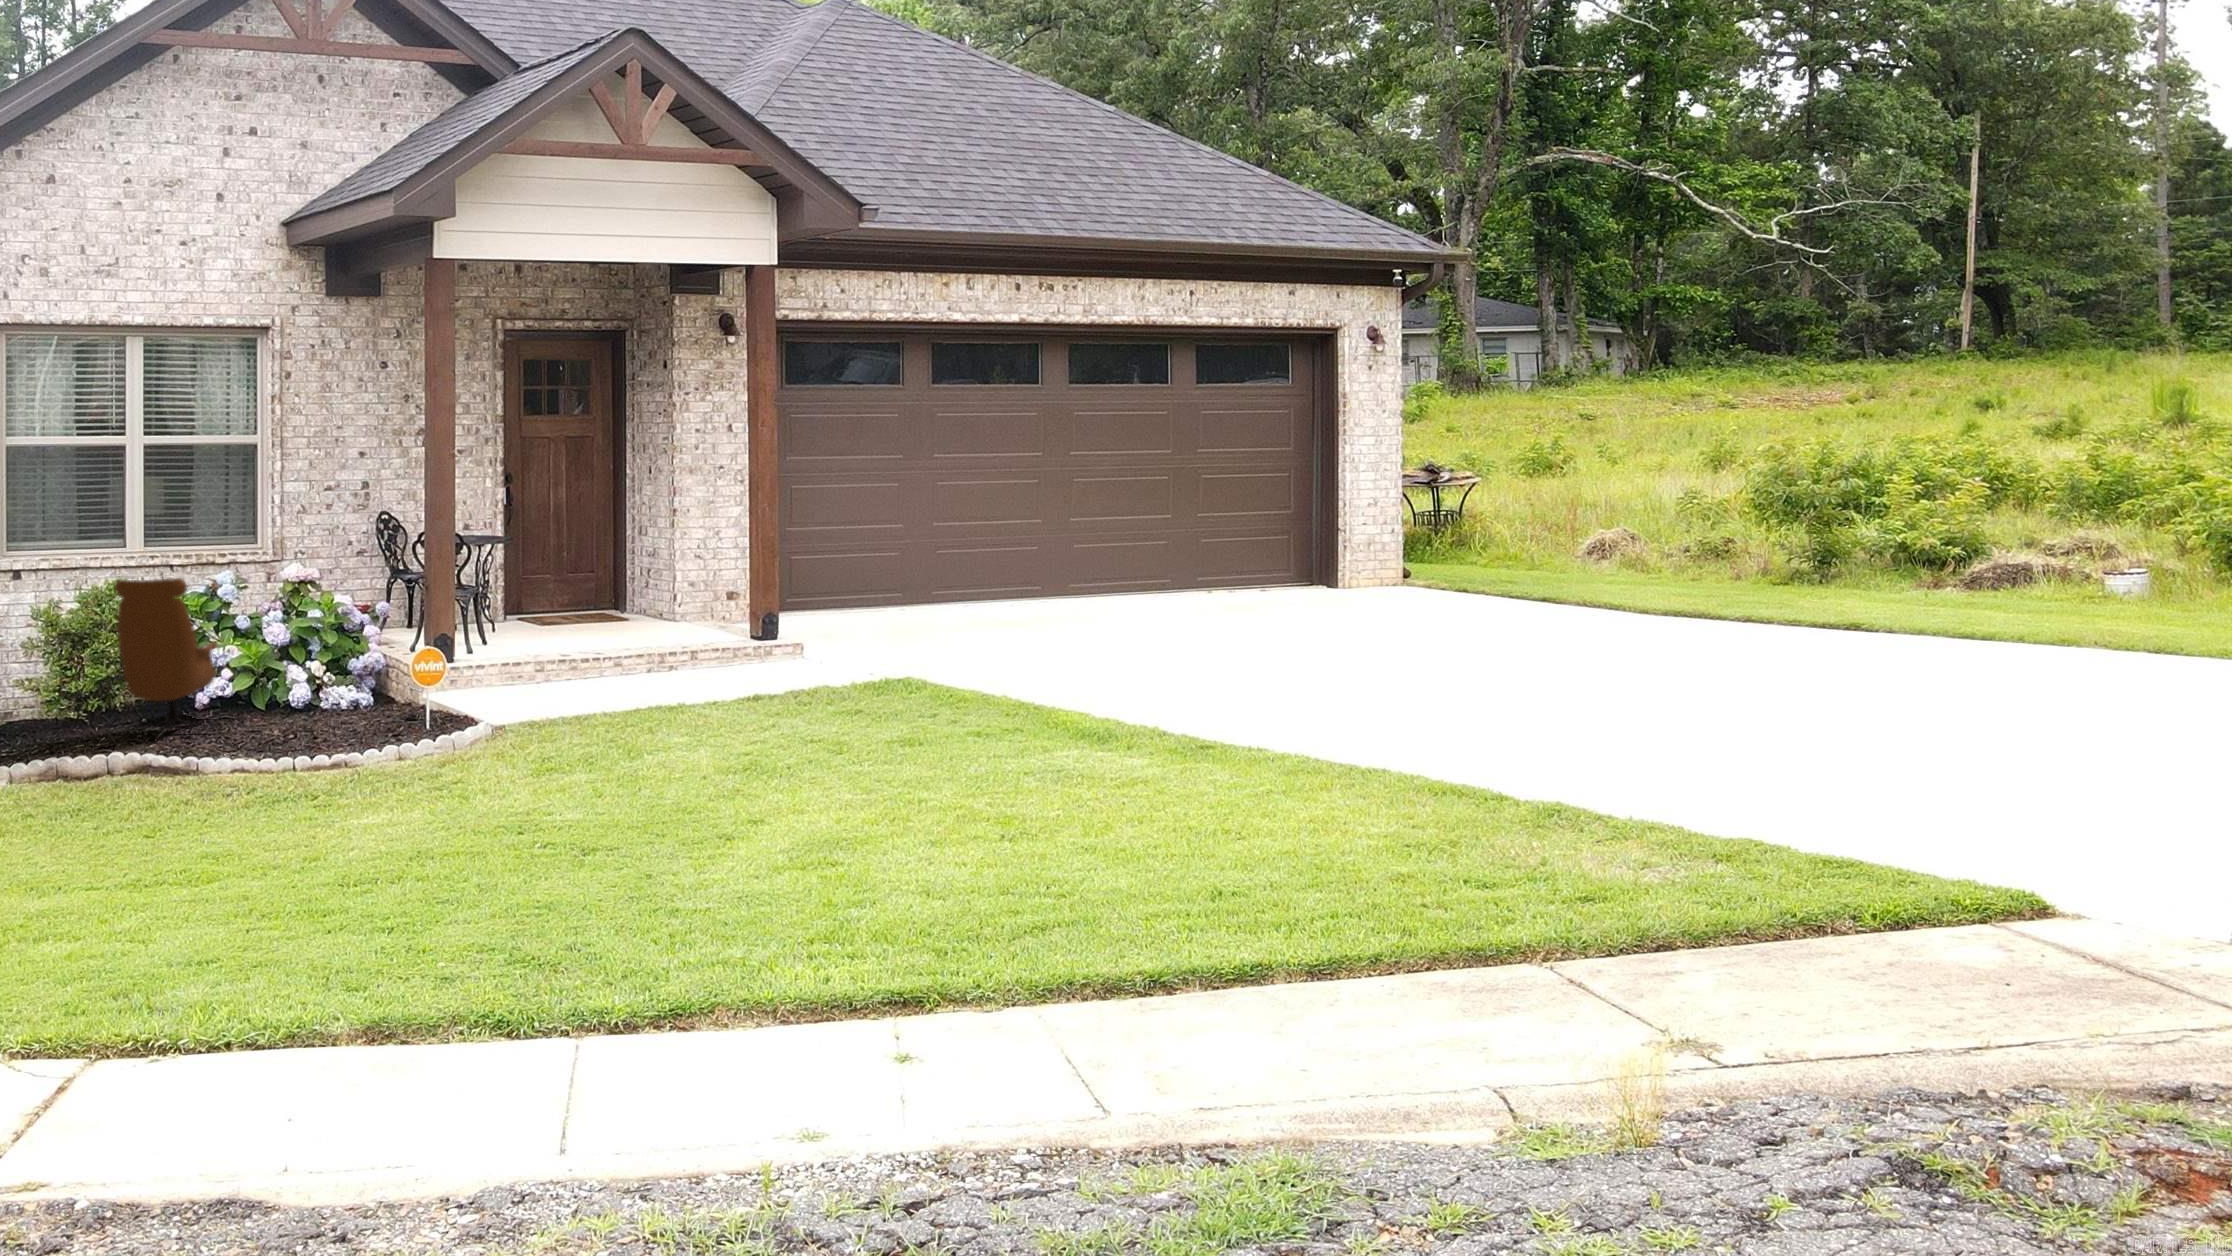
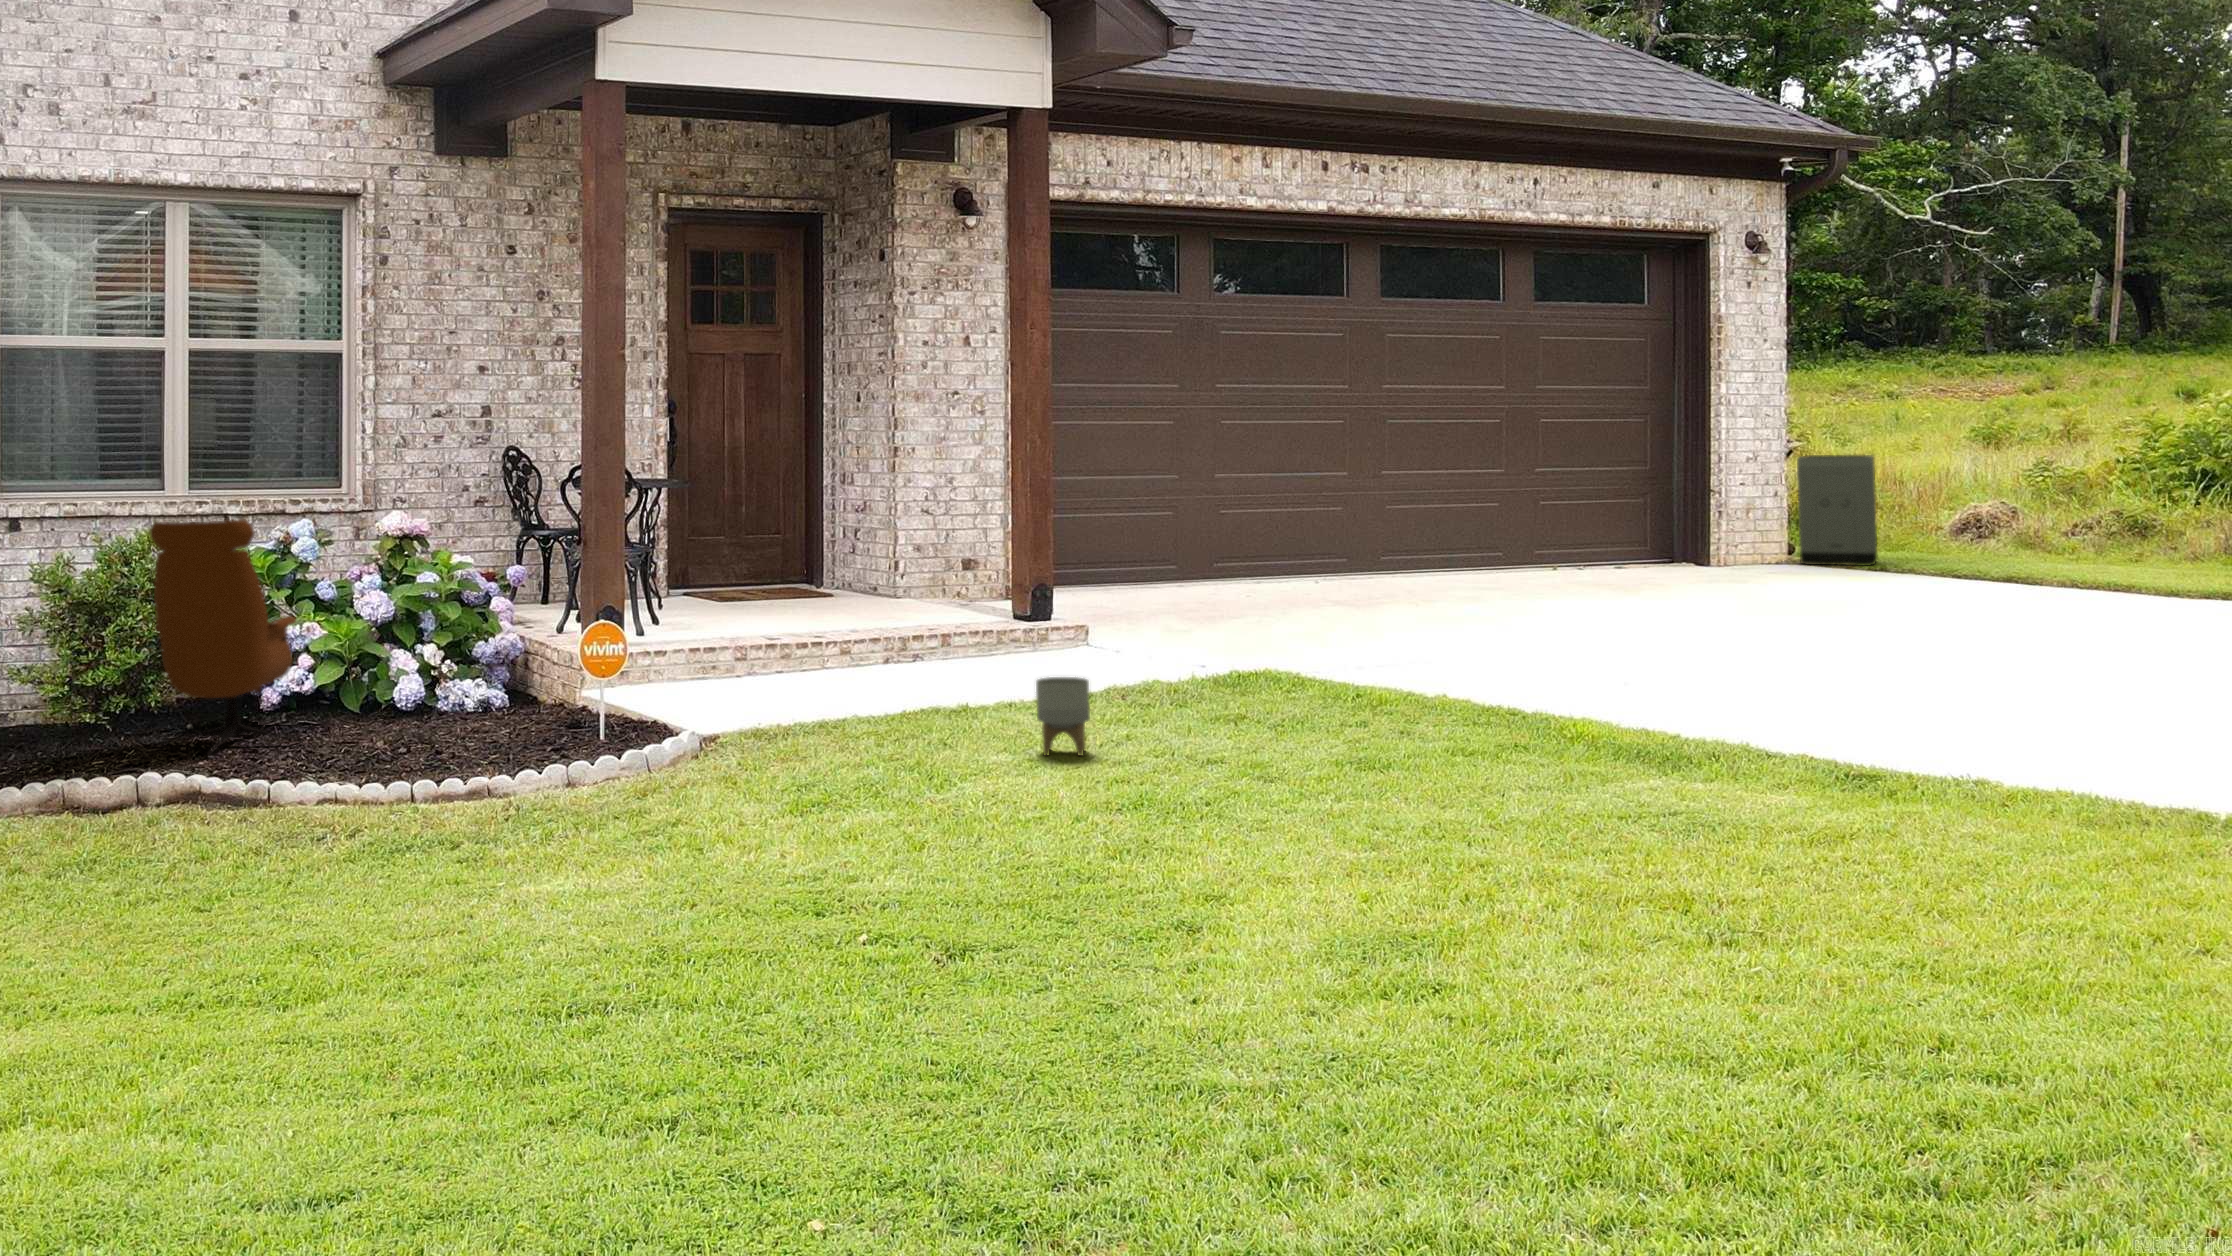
trash can: none [1397,500,1459,587] -> present [1797,455,1877,566]
planter: none [718,684,753,737] -> present [1036,677,1090,756]

